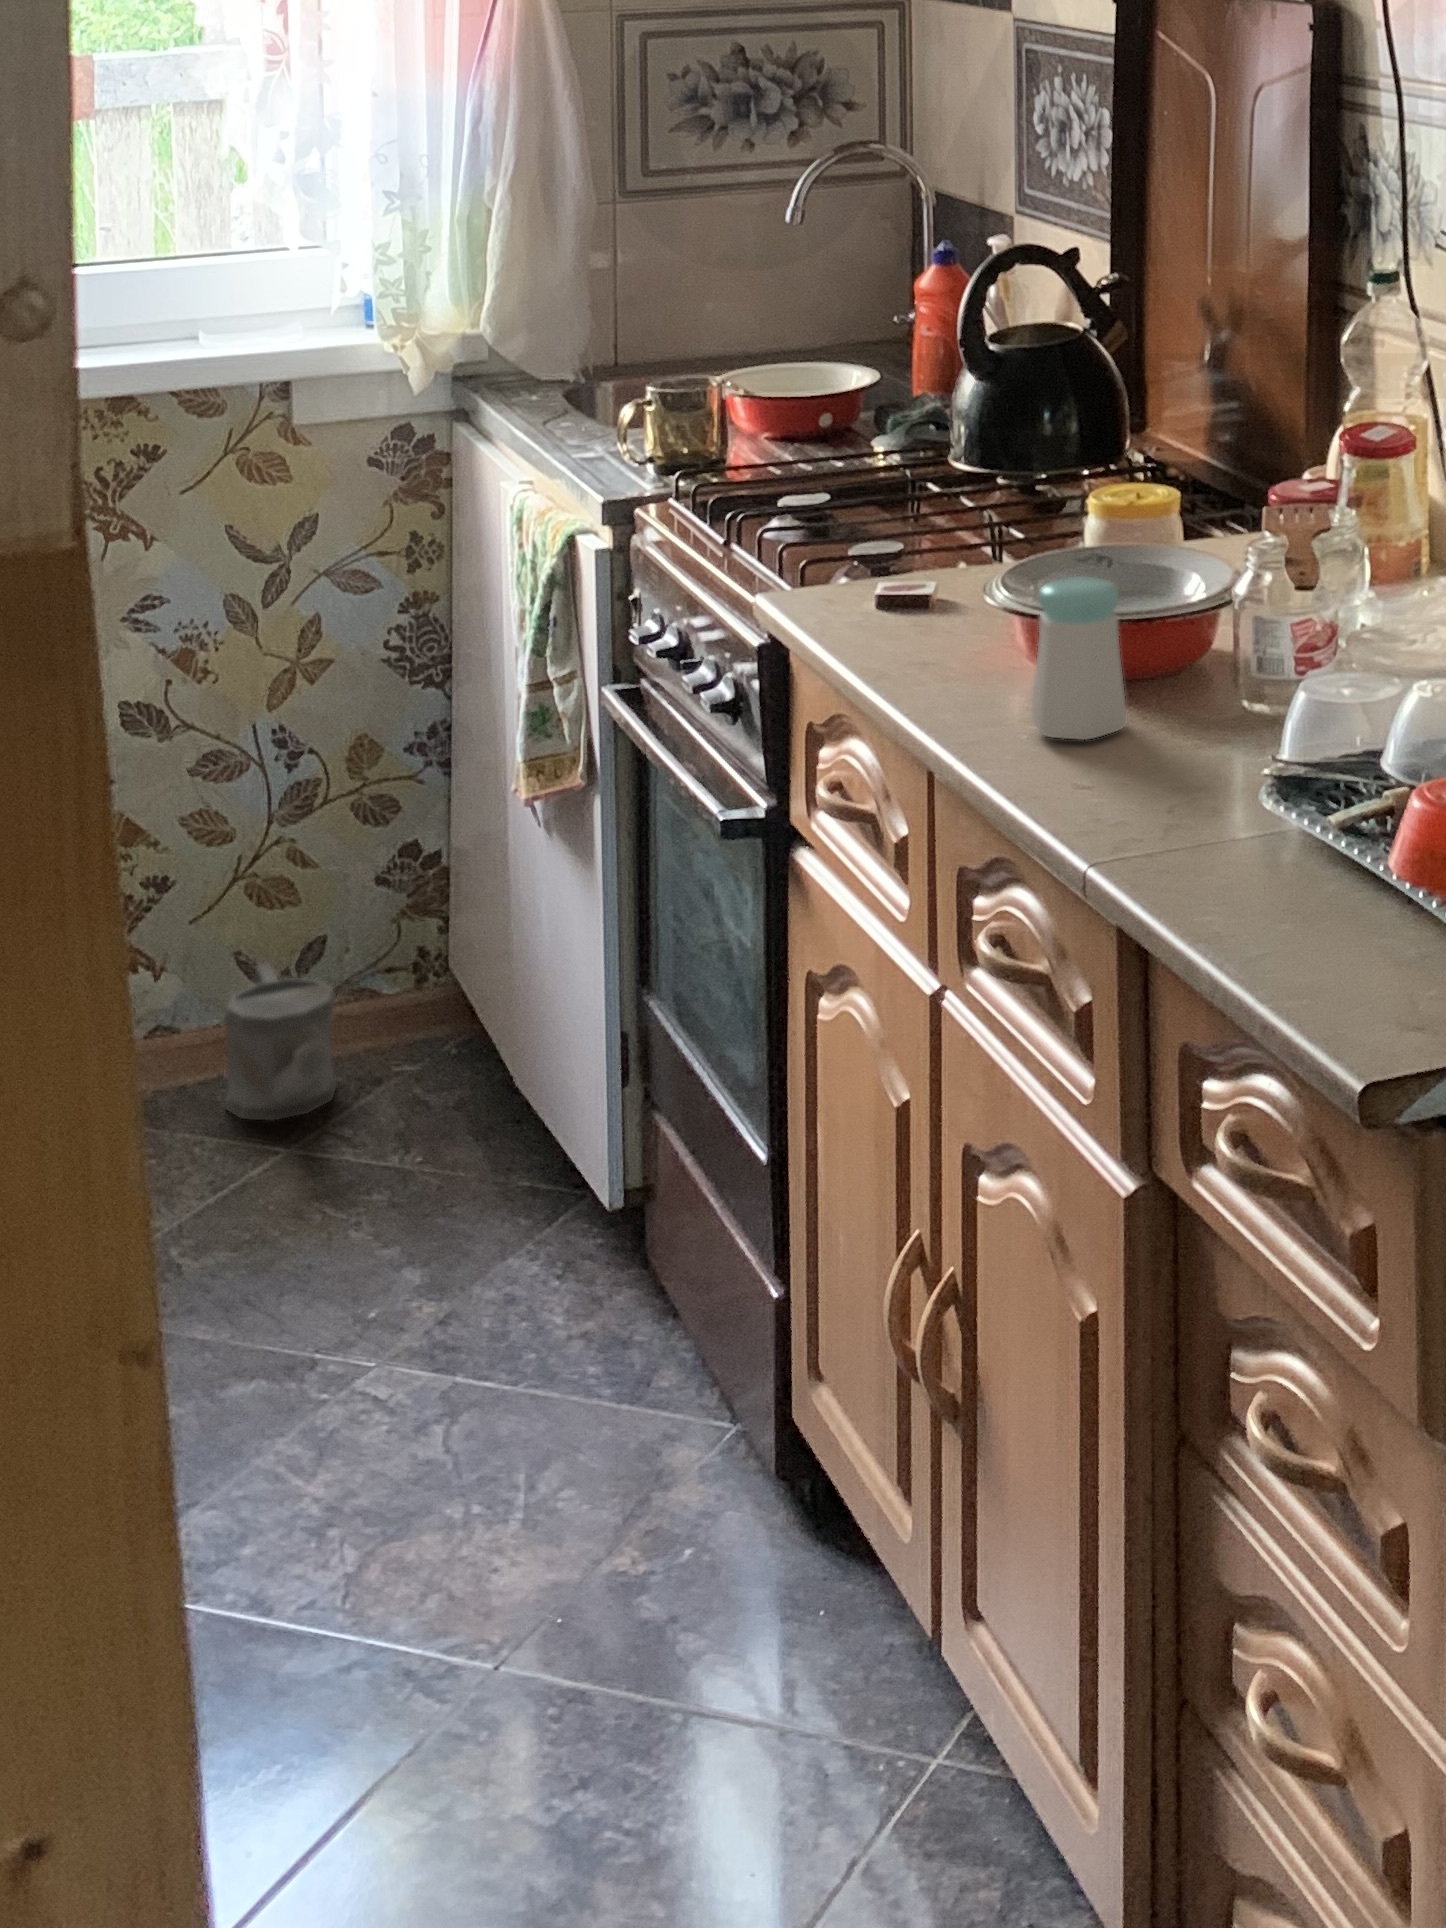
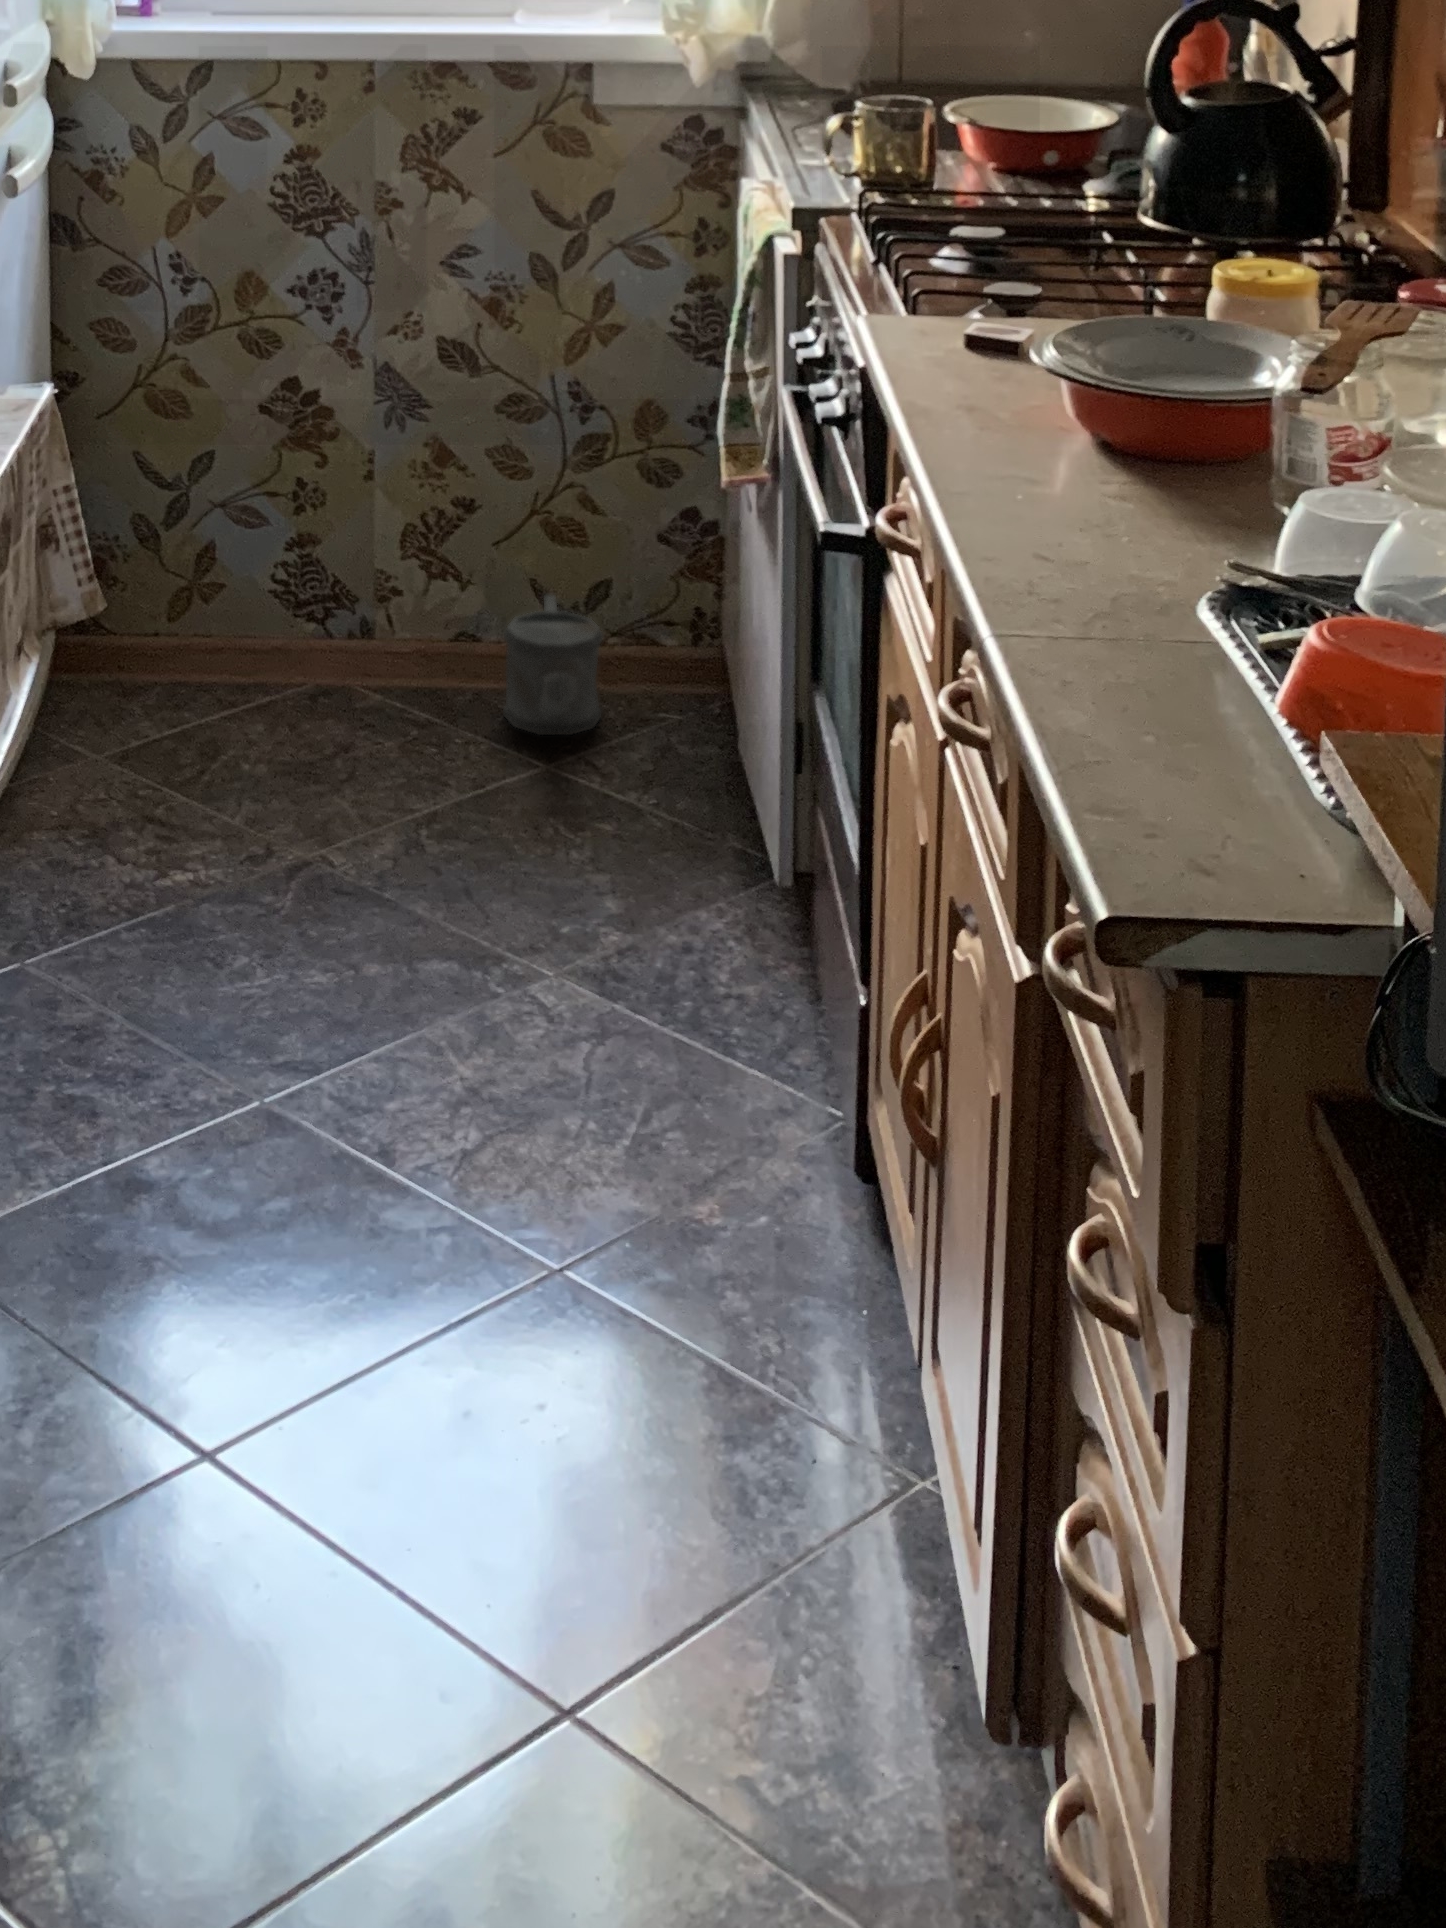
salt shaker: present [1032,576,1126,740] -> none [1039,348,1139,522]

